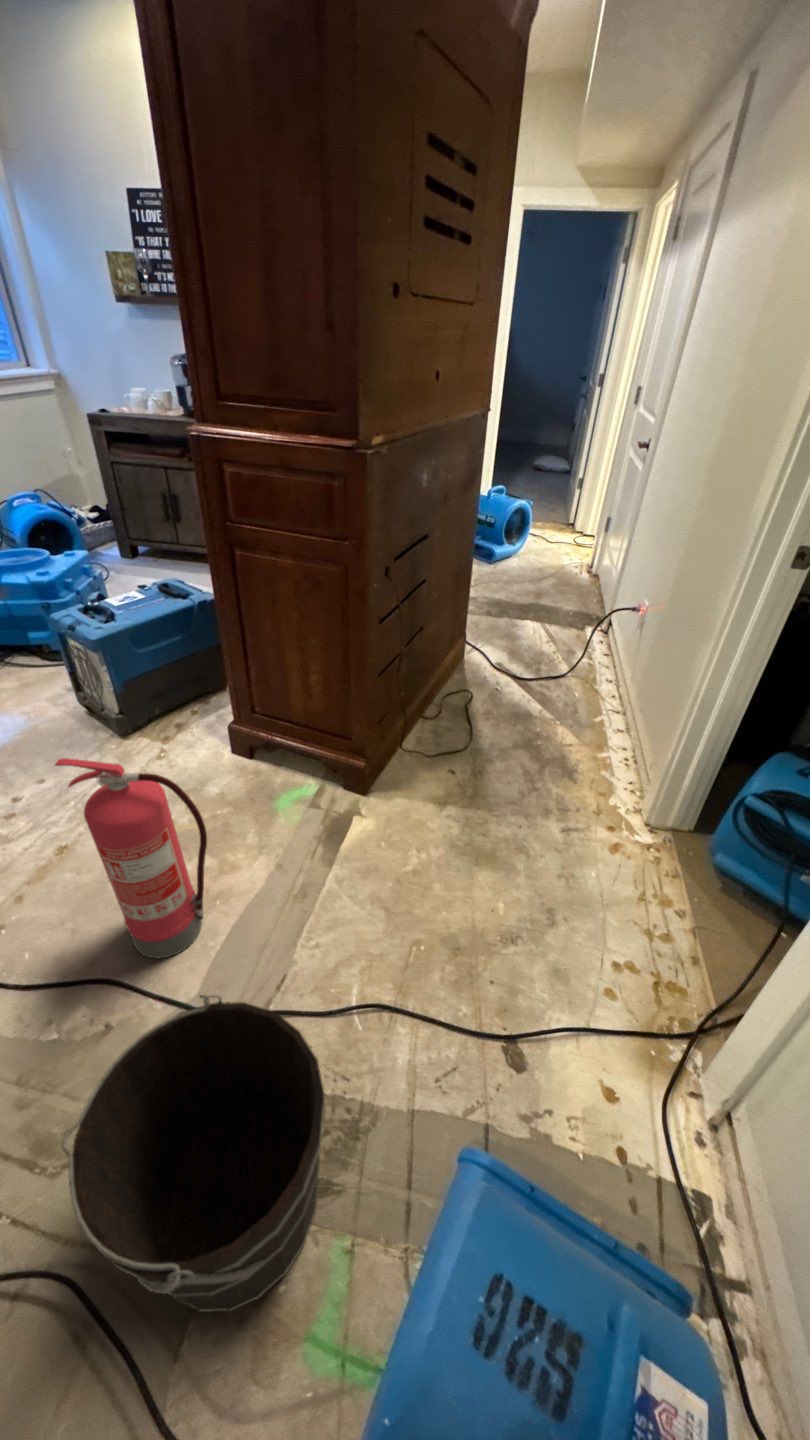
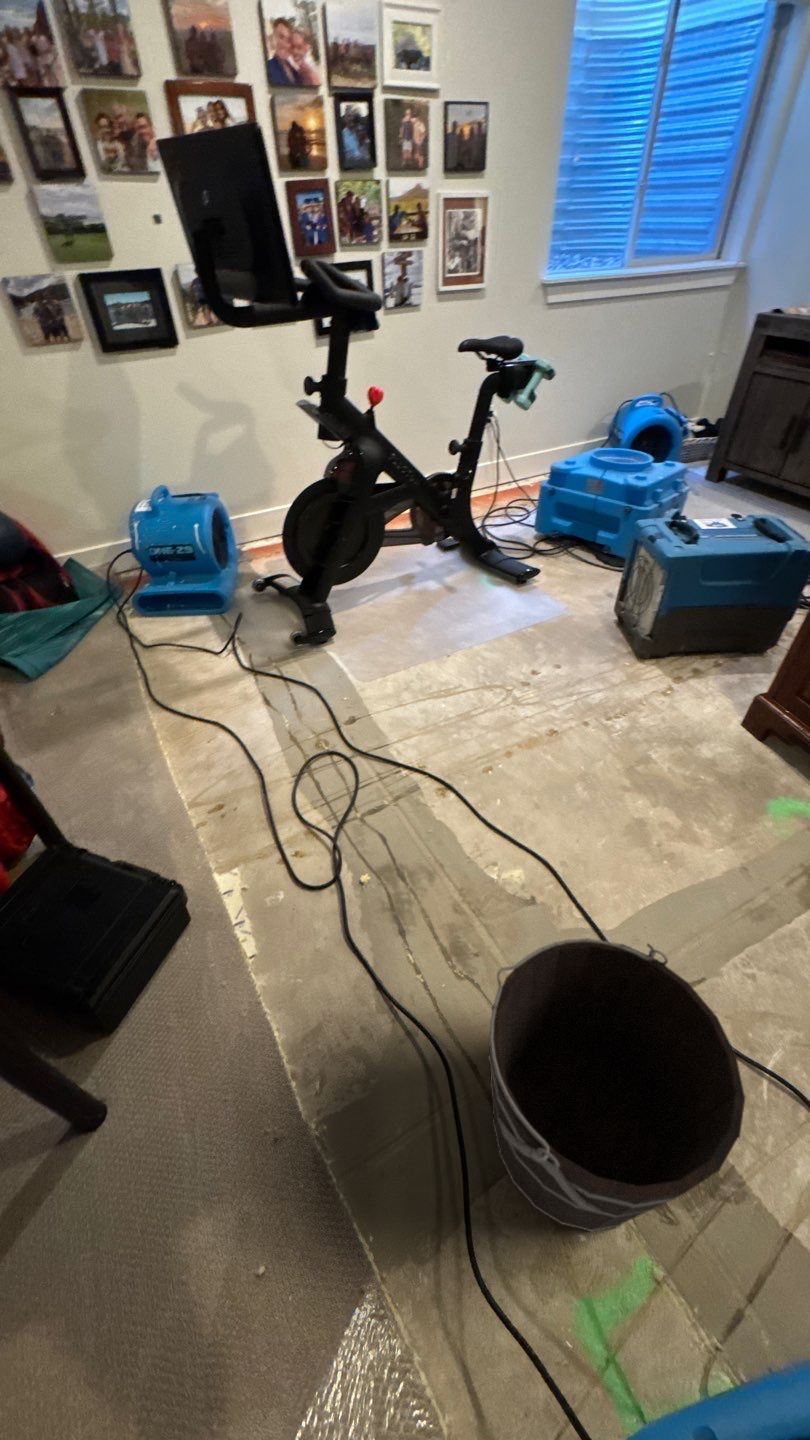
fire extinguisher: present [55,758,207,959] -> none [577,658,719,884]

